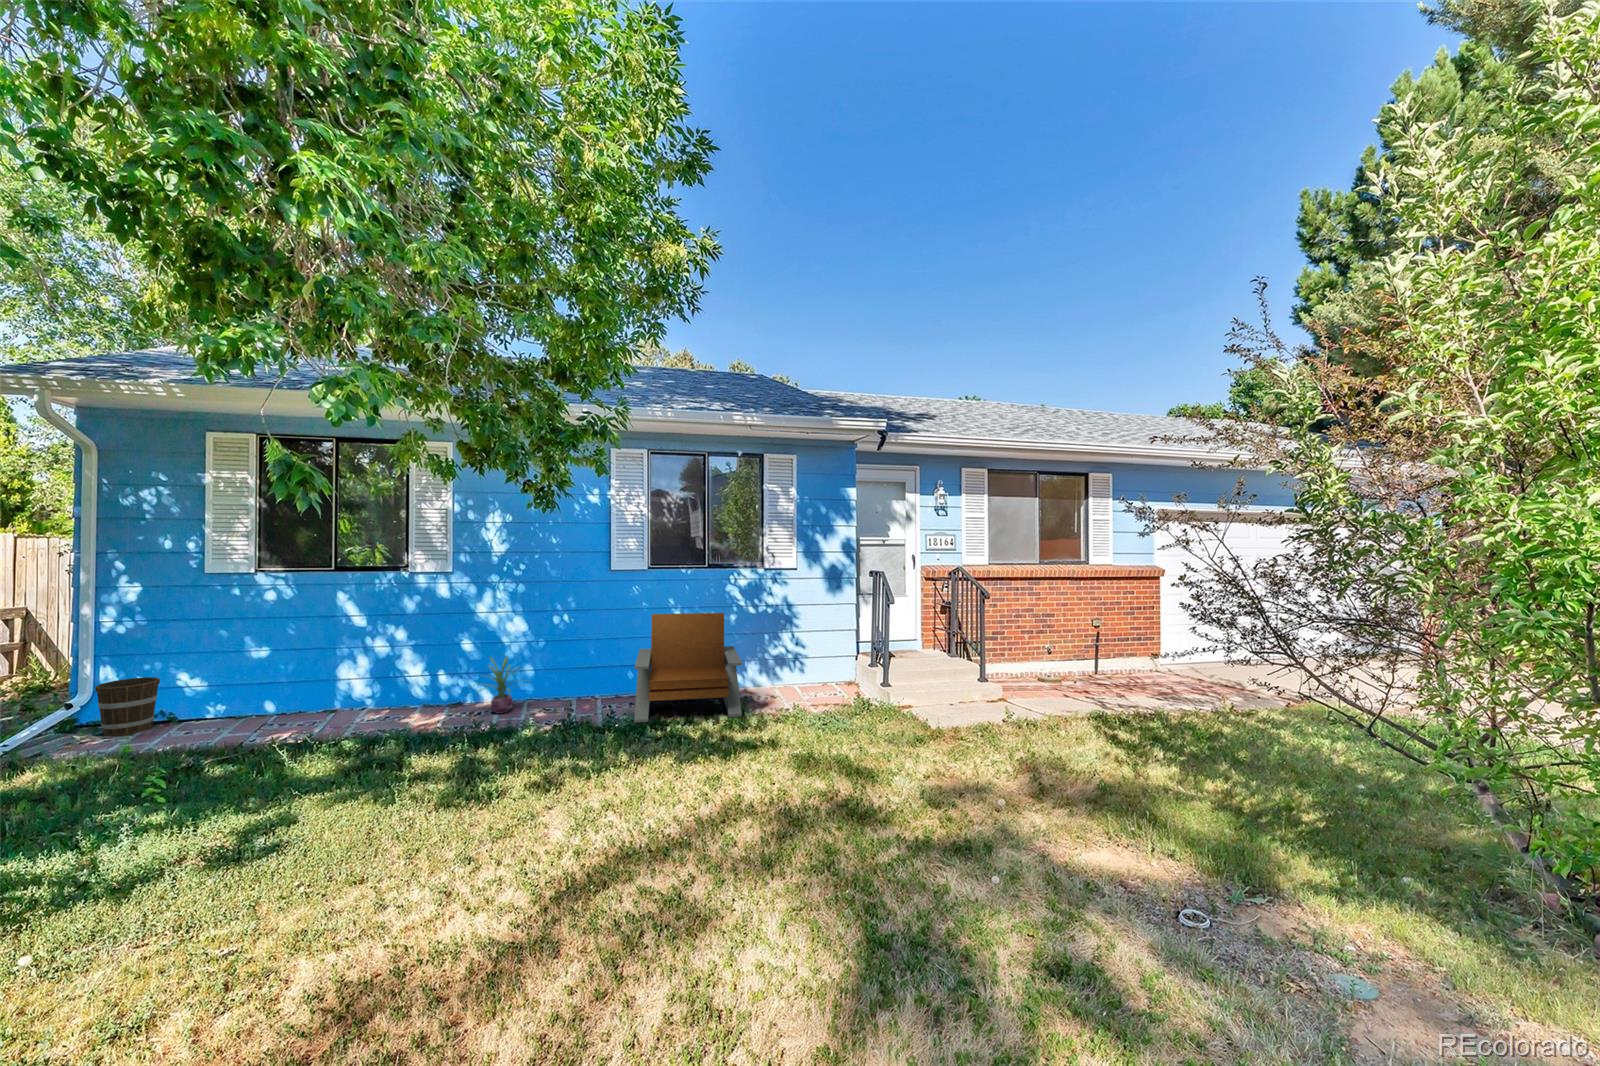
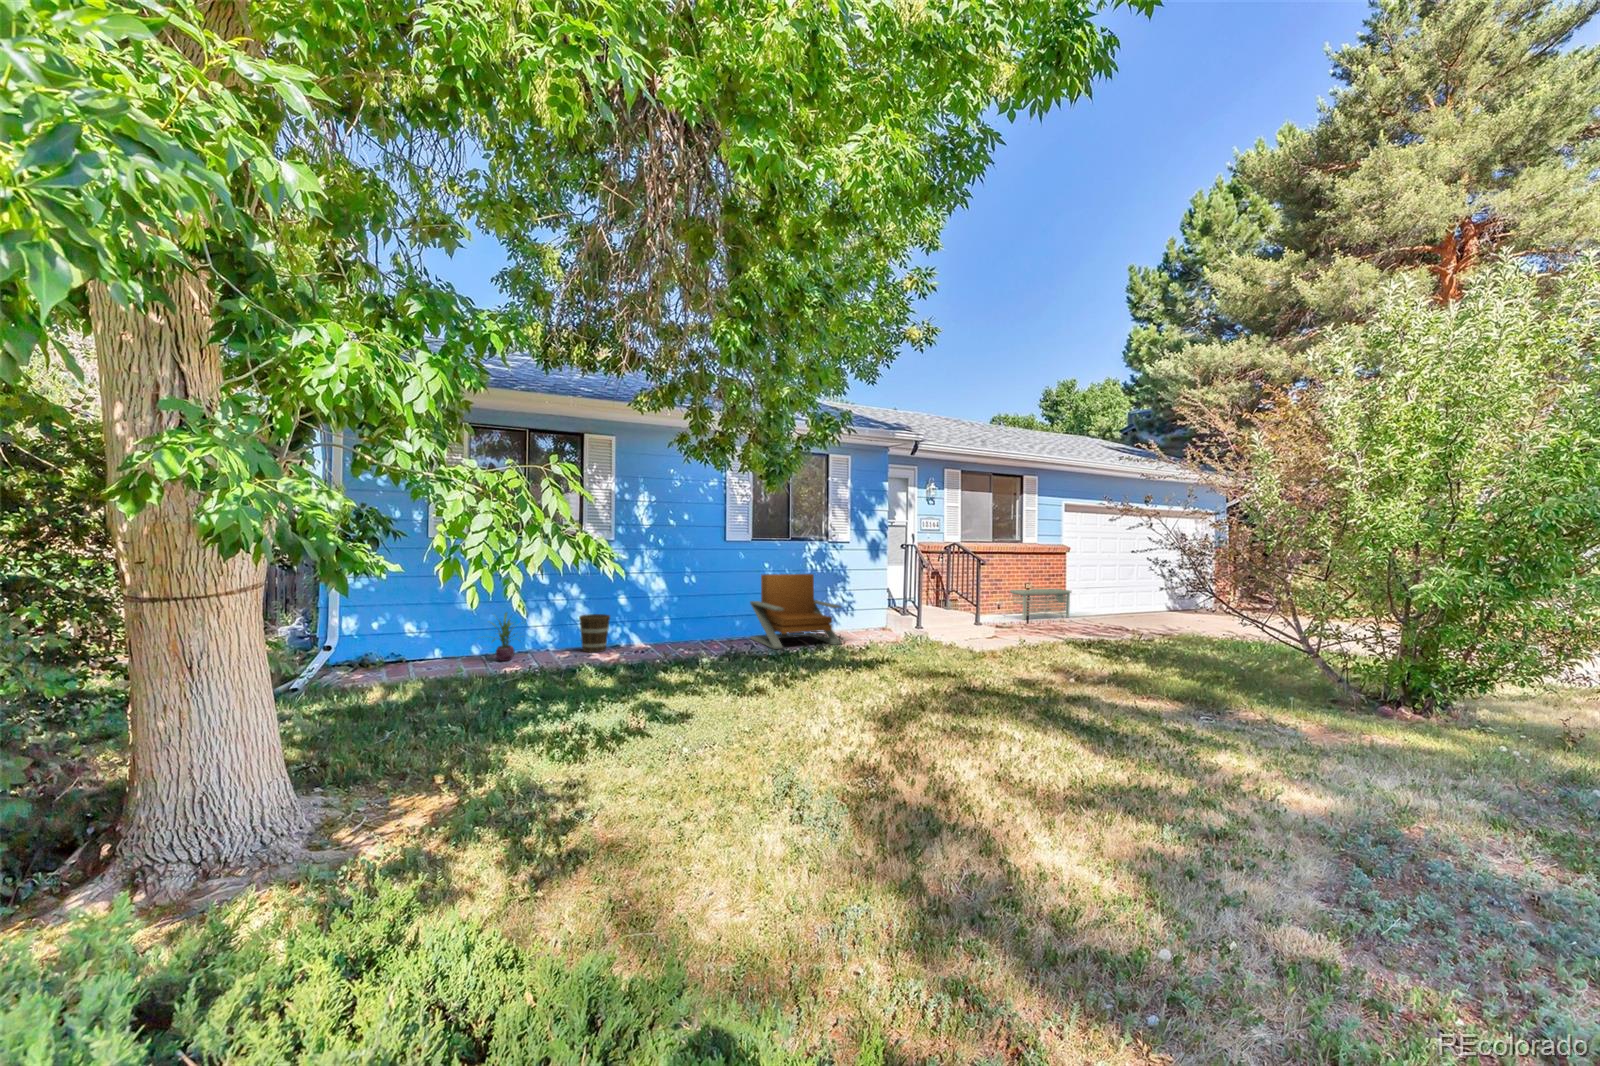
storage bench: none [1048,627,1160,676] -> present [1010,589,1071,620]
decorative plant: present [481,656,519,714] -> present [492,613,517,661]
bucket: present [95,677,160,736] -> present [579,614,610,652]

